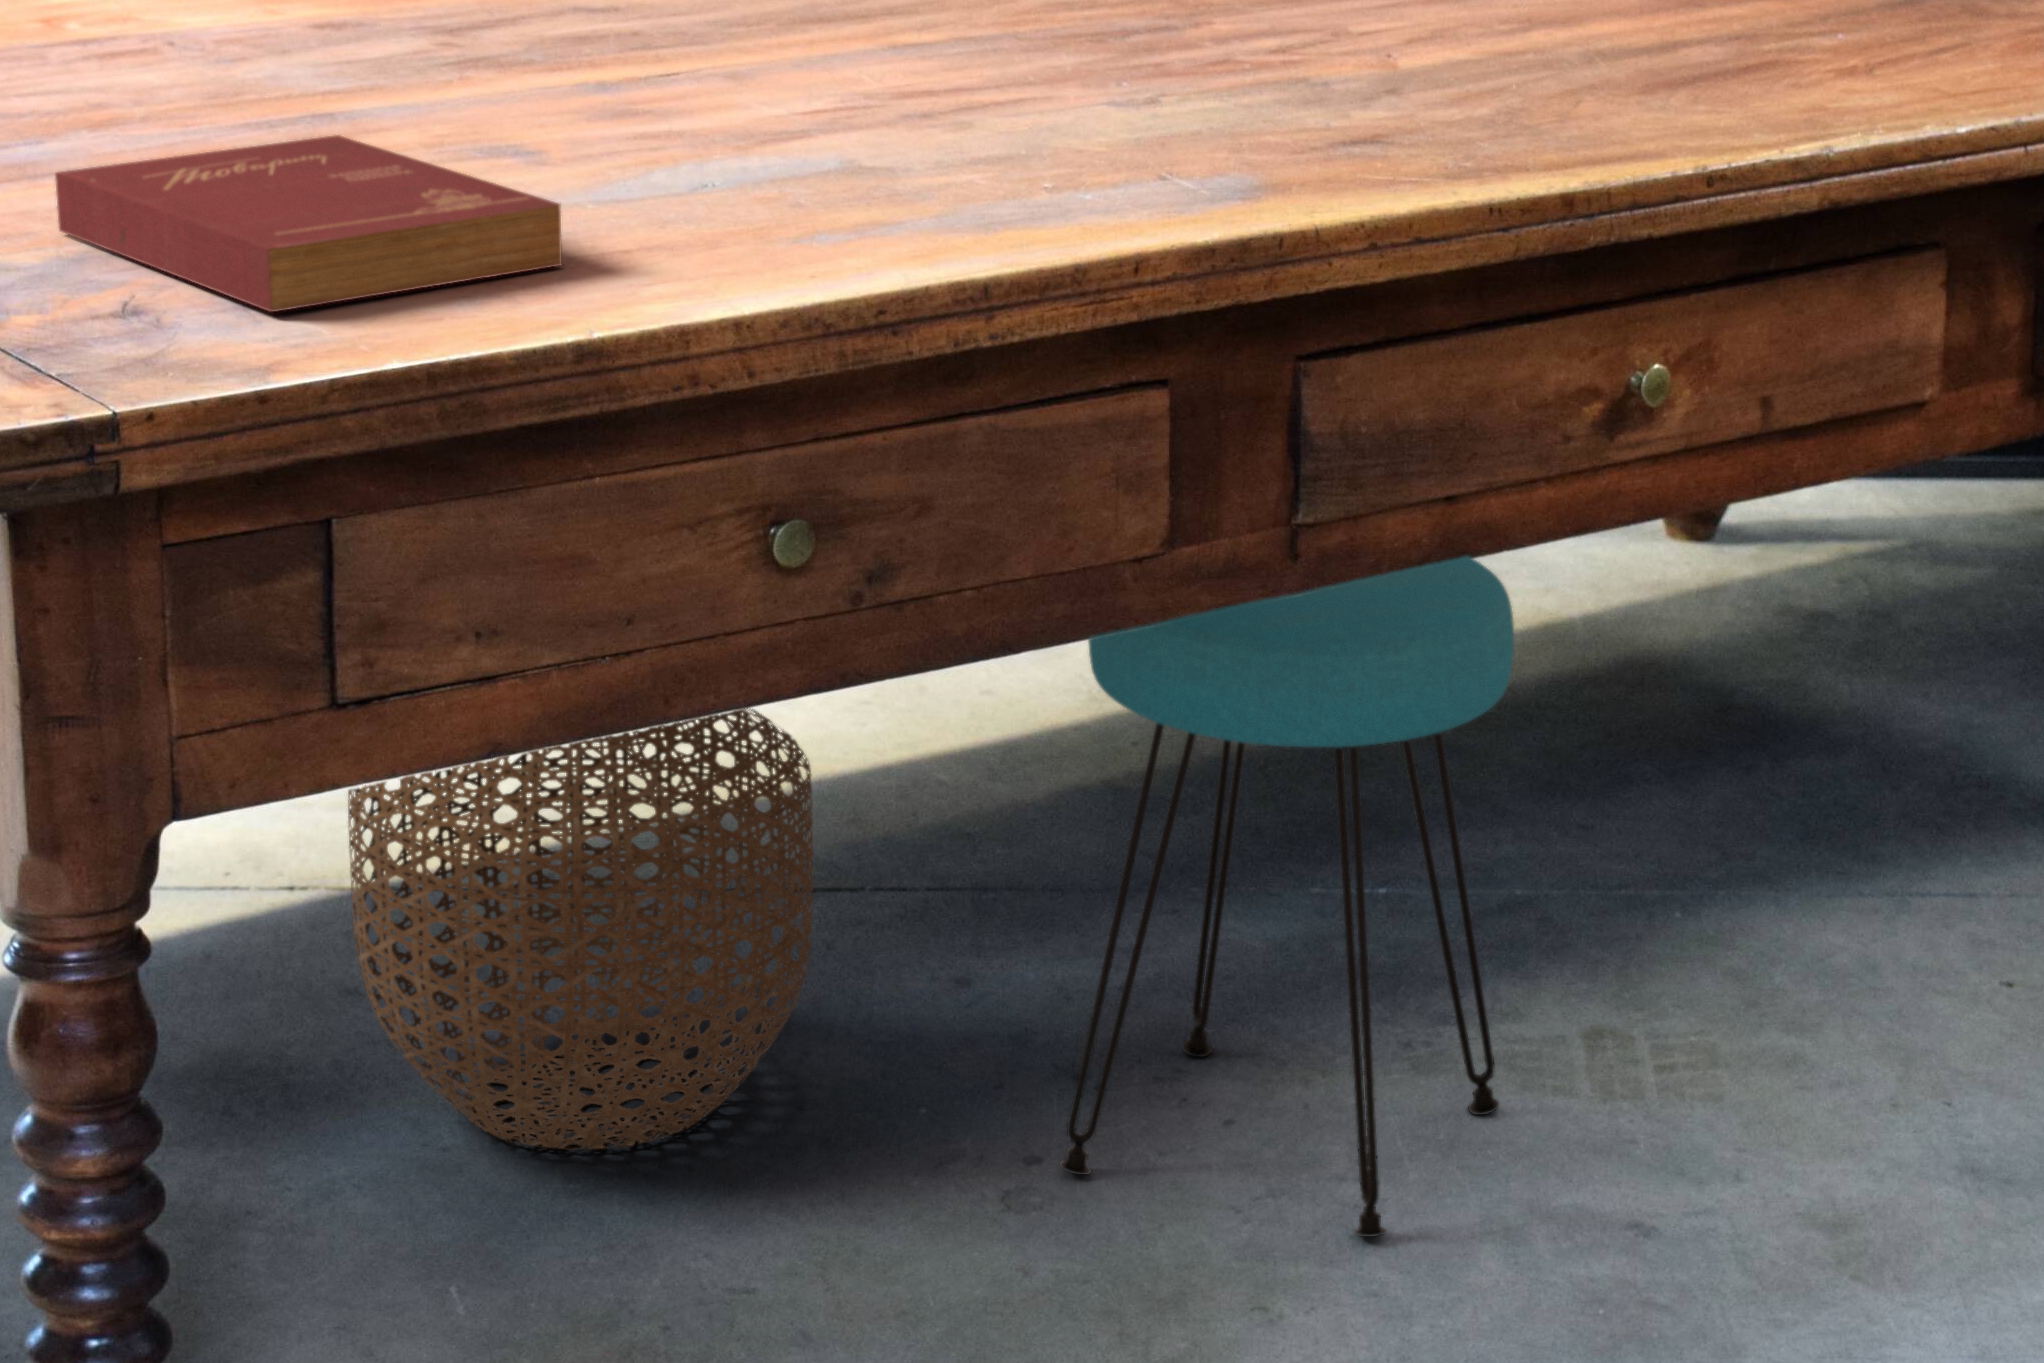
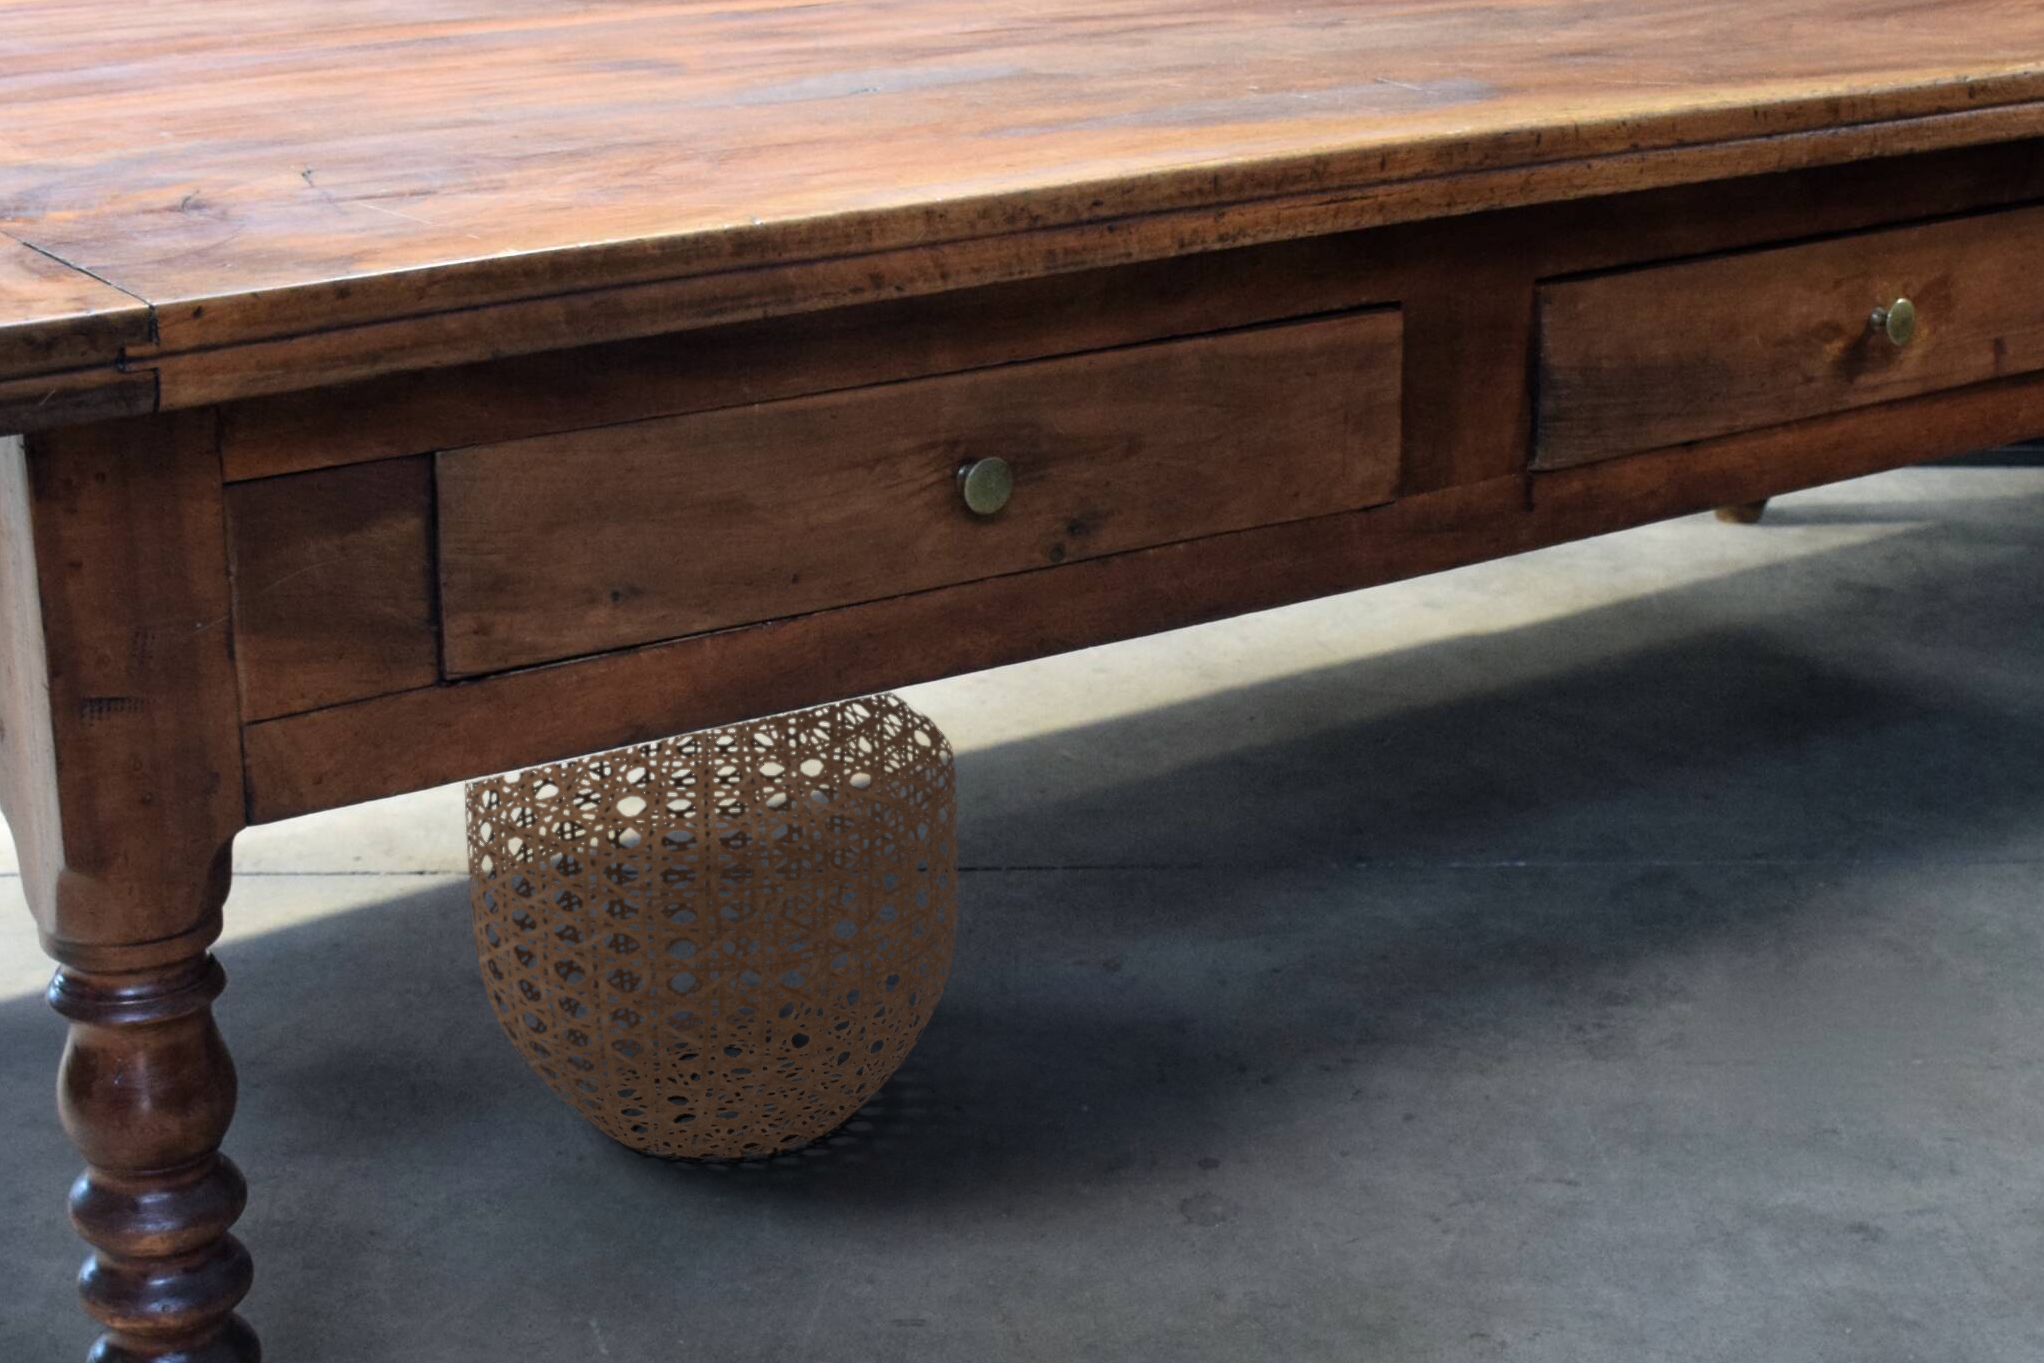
book: present [55,135,562,312] -> none [104,28,718,196]
stool: present [1060,556,1514,1237] -> none [1224,490,1711,1245]

